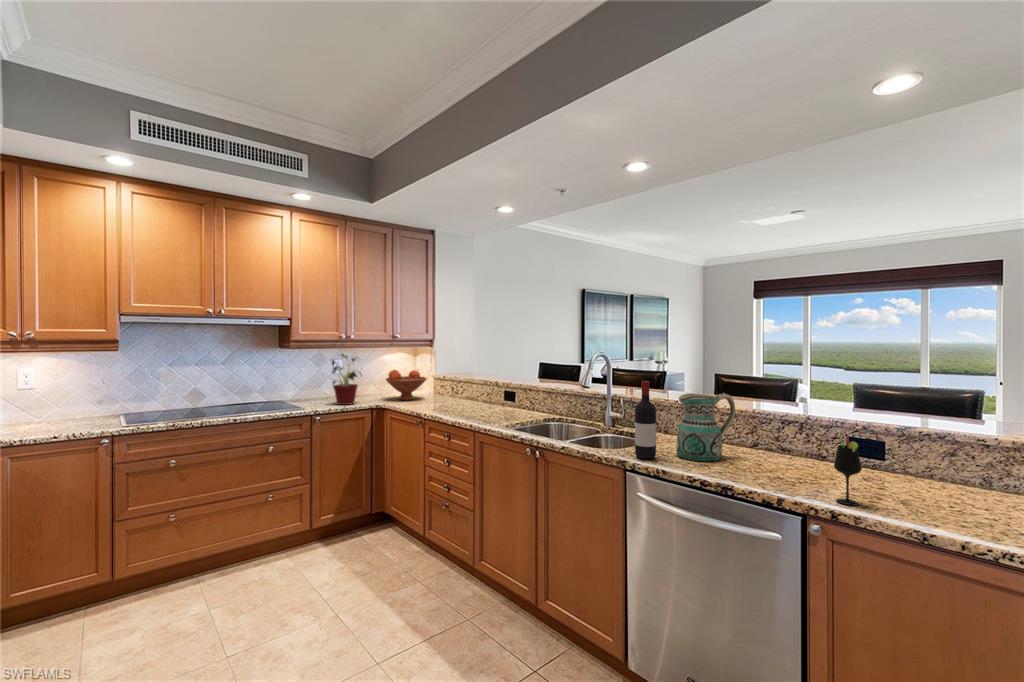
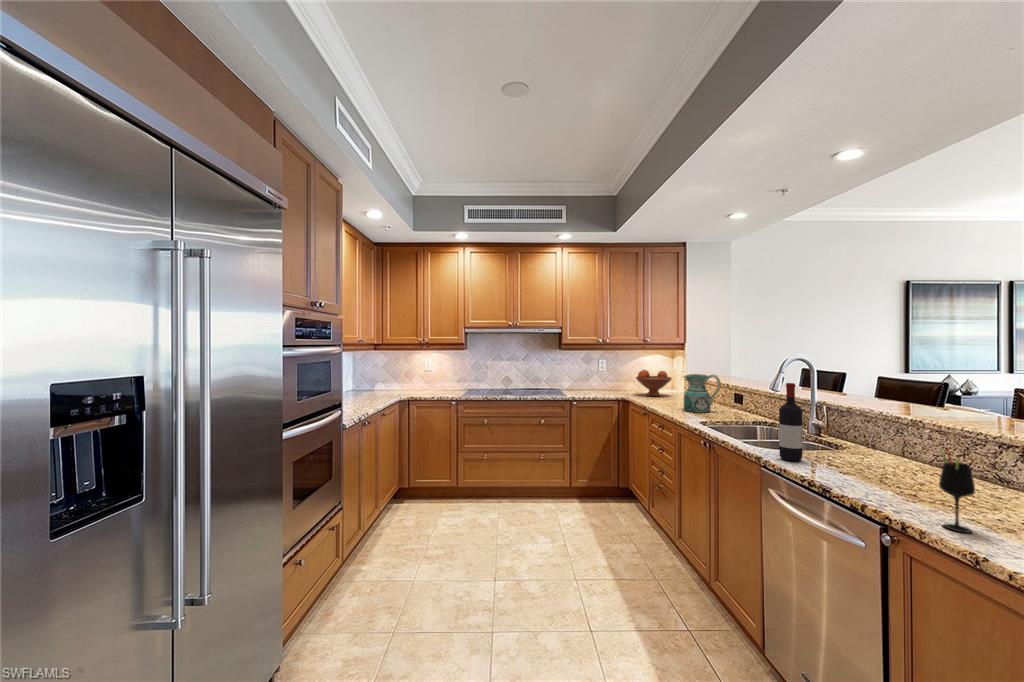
potted plant: present [332,354,362,405] -> none [588,355,615,396]
ceramic pitcher: present [676,393,735,461] -> present [684,374,721,413]

